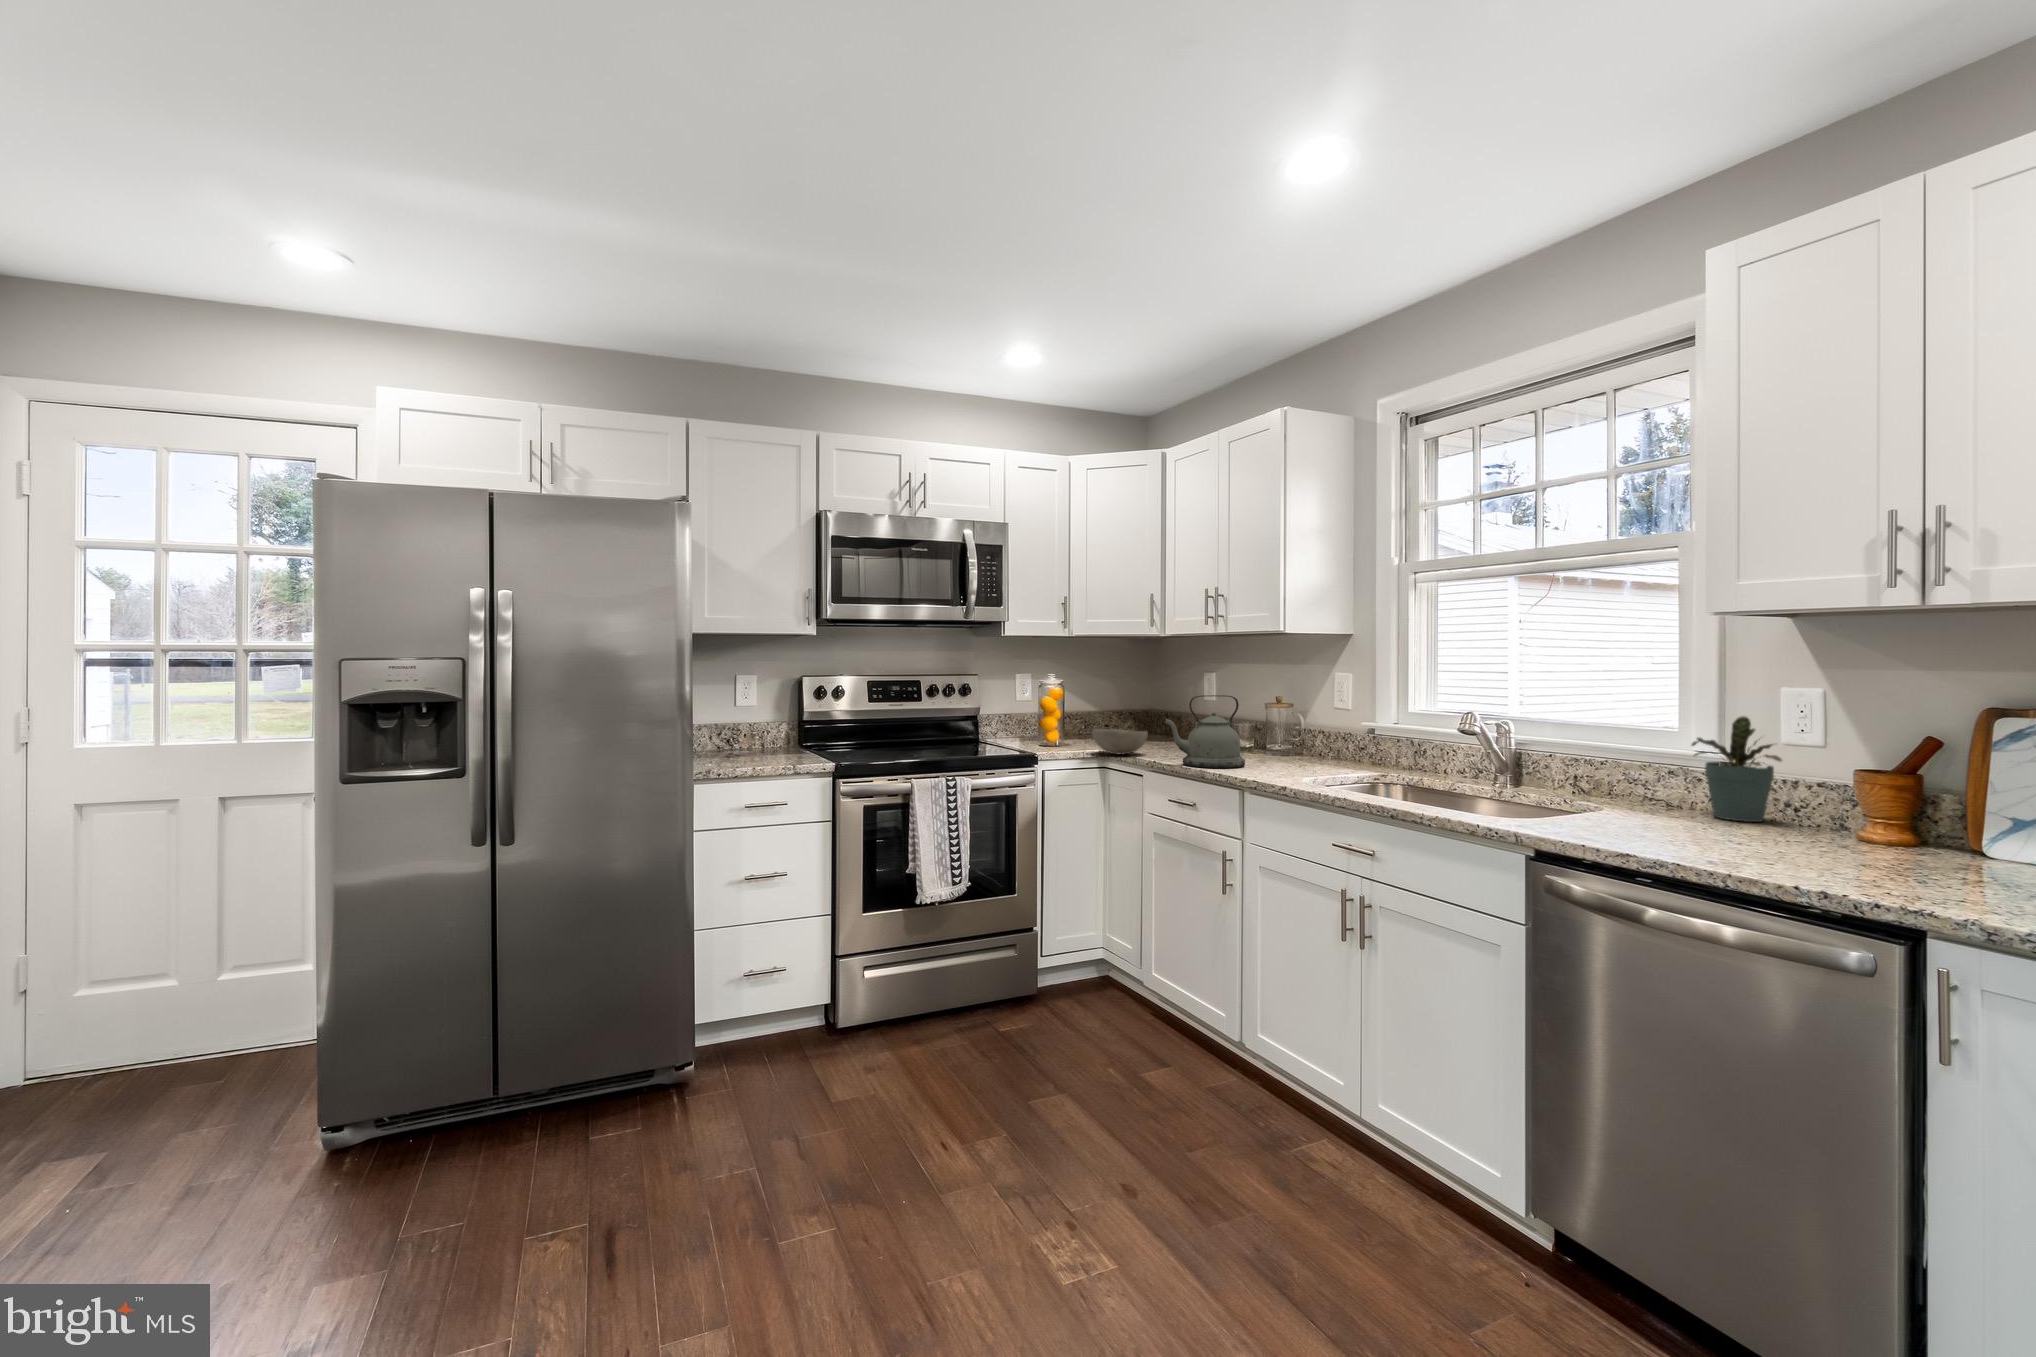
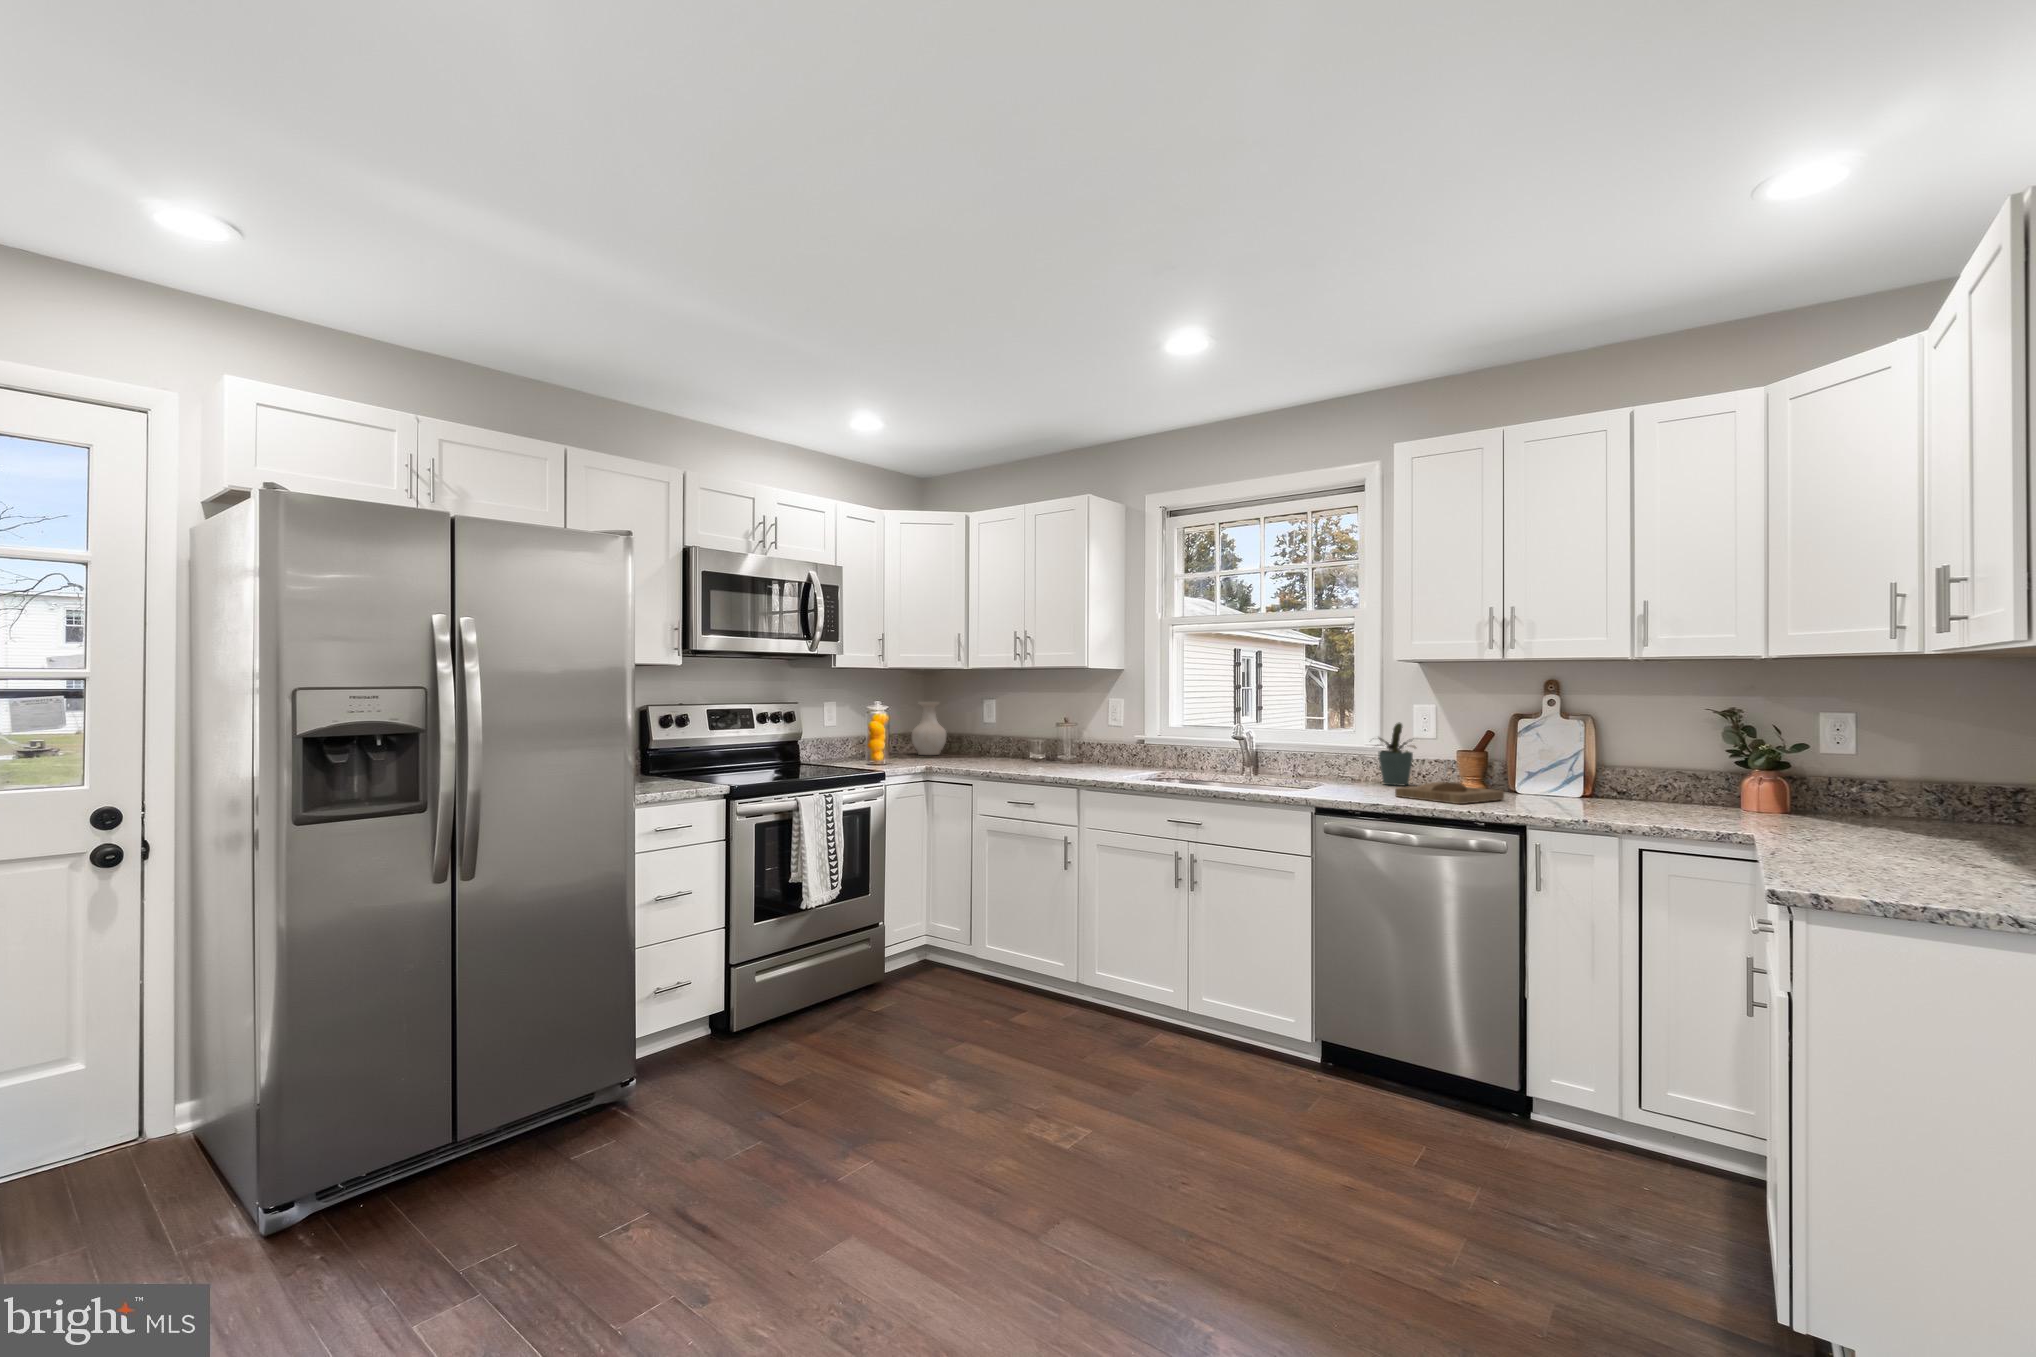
vase: none [1123,675,1163,736] -> present [912,702,946,755]
kettle: present [1165,695,1245,768] -> none [1011,717,1069,774]
bowl: present [1092,729,1148,754] -> none [932,747,979,768]
tray: none [1687,827,1929,872] -> present [1395,782,1504,804]

